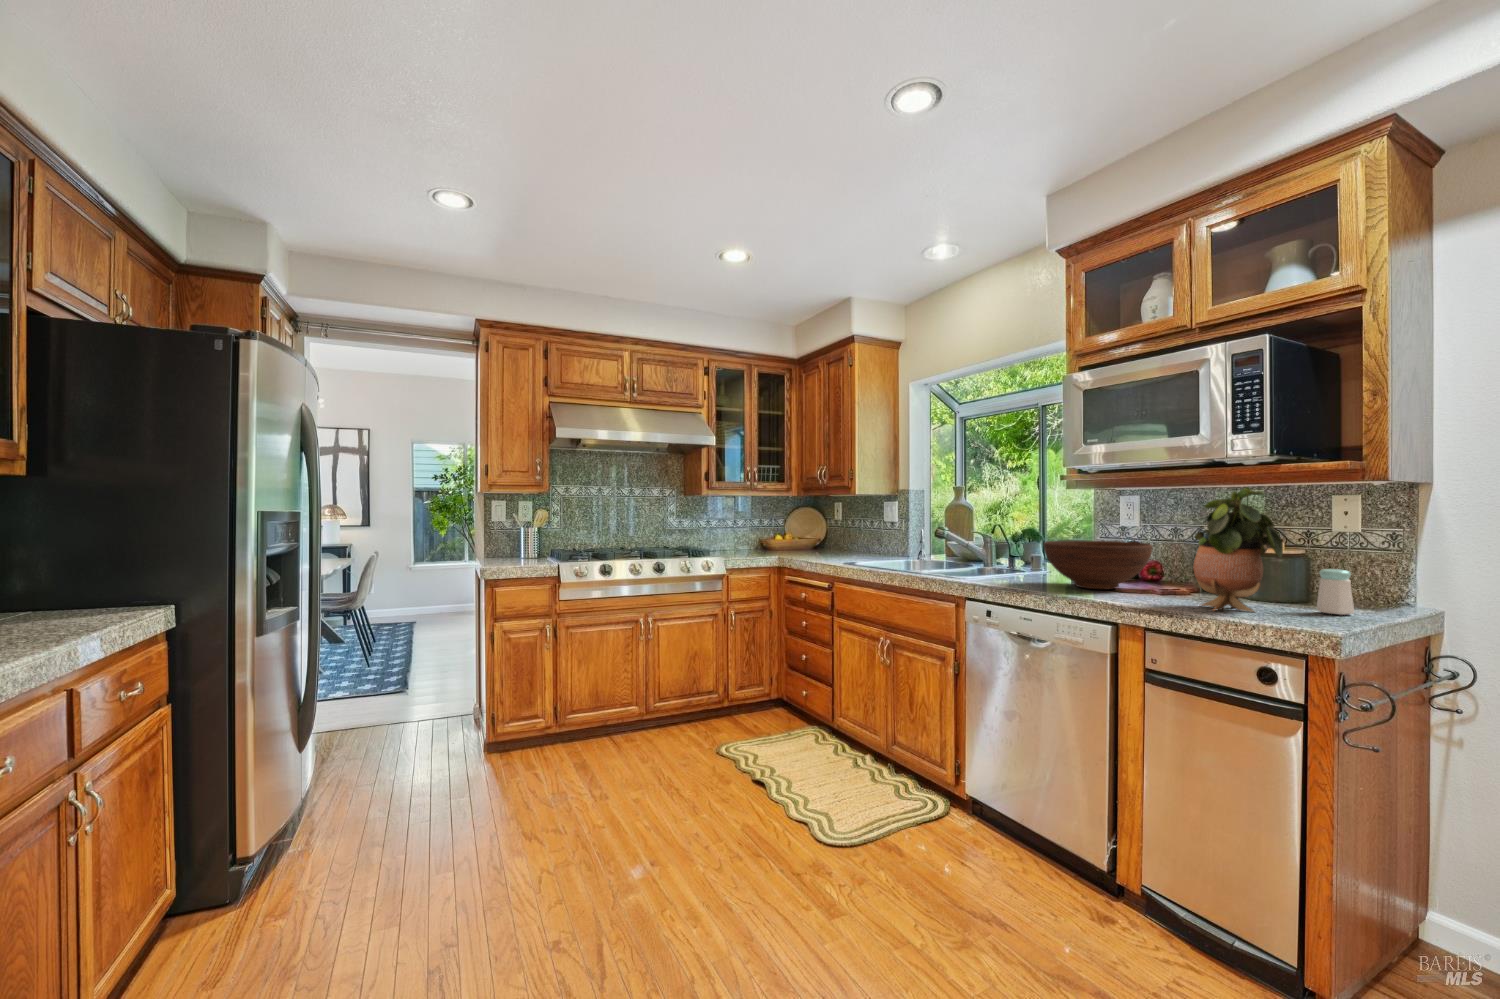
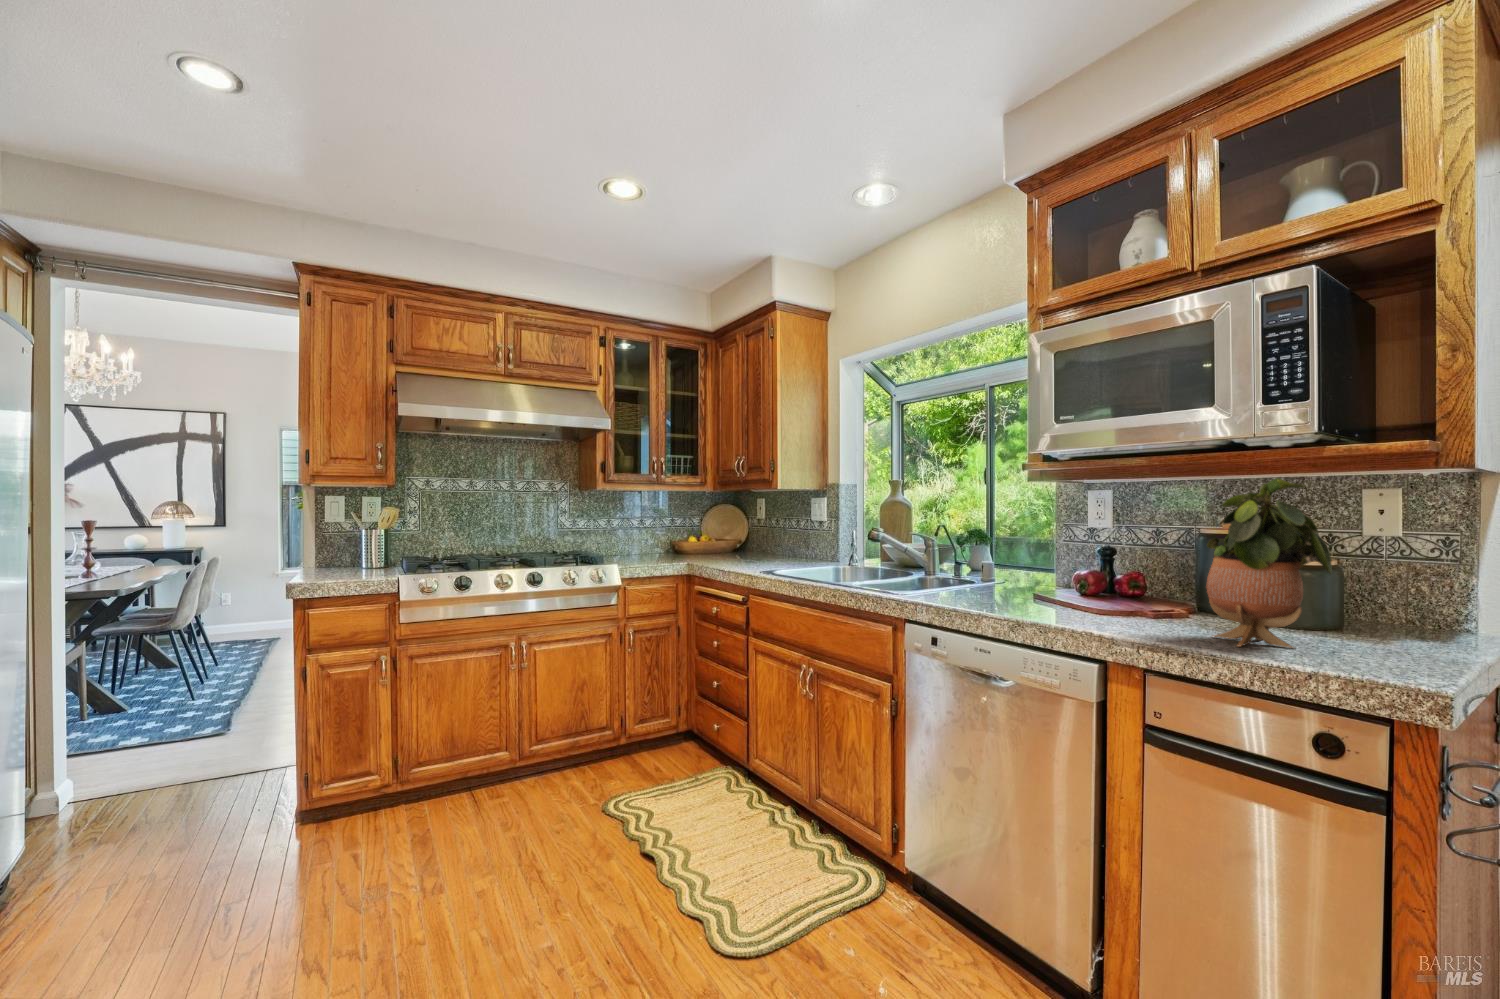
fruit bowl: present [1044,540,1152,589] -> none [1001,546,1136,609]
salt shaker: present [1317,569,1354,615] -> none [1371,588,1426,651]

